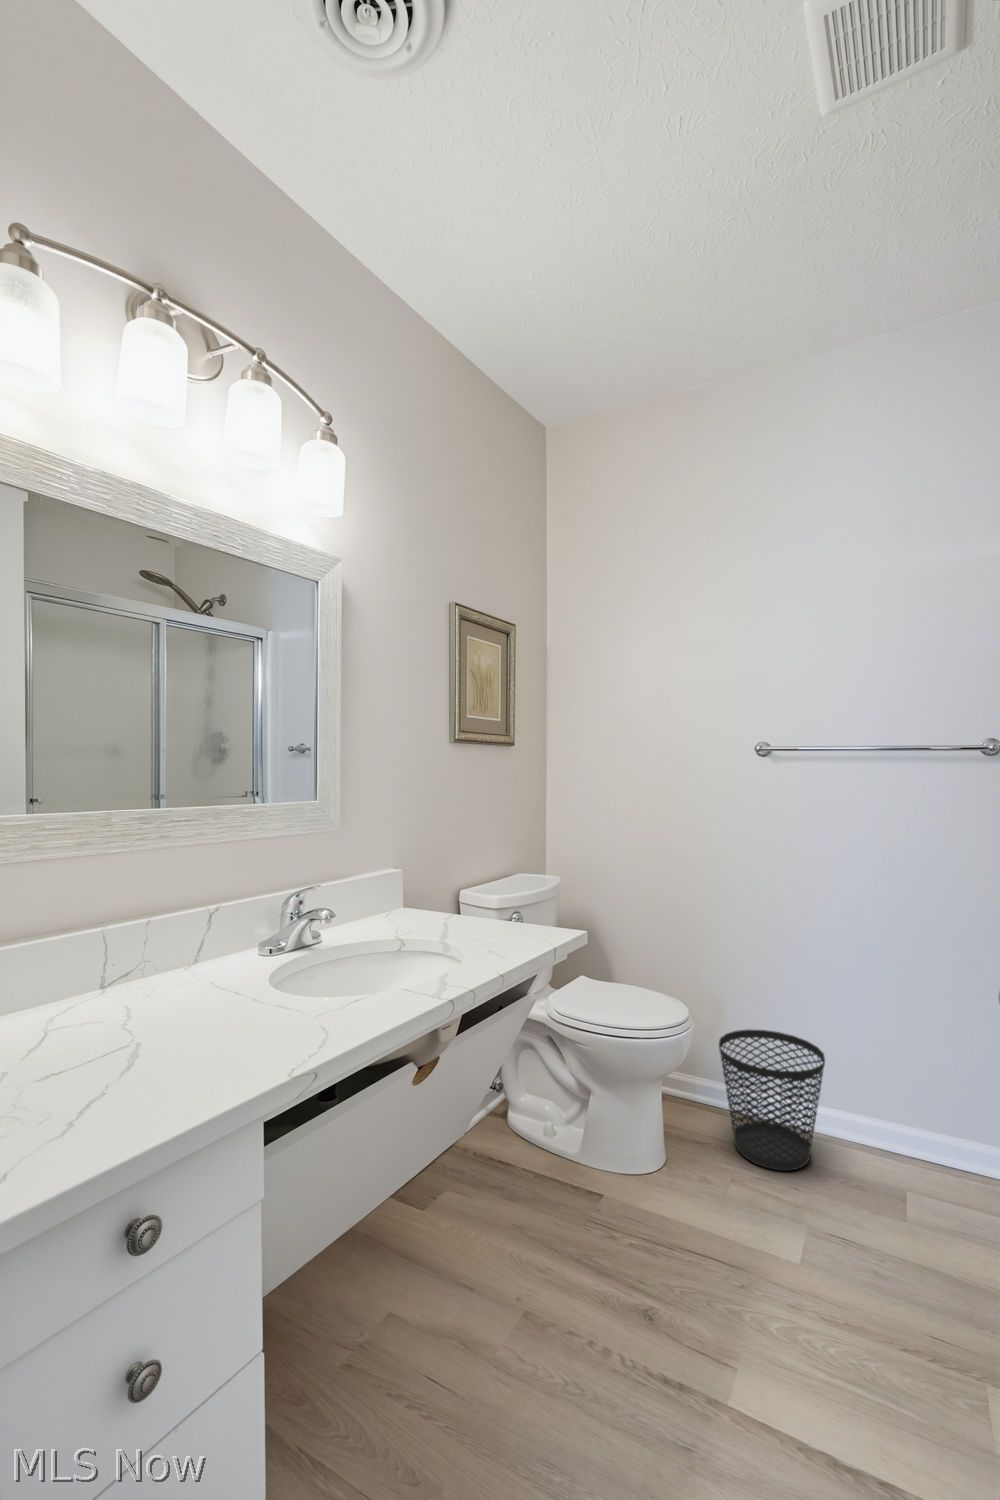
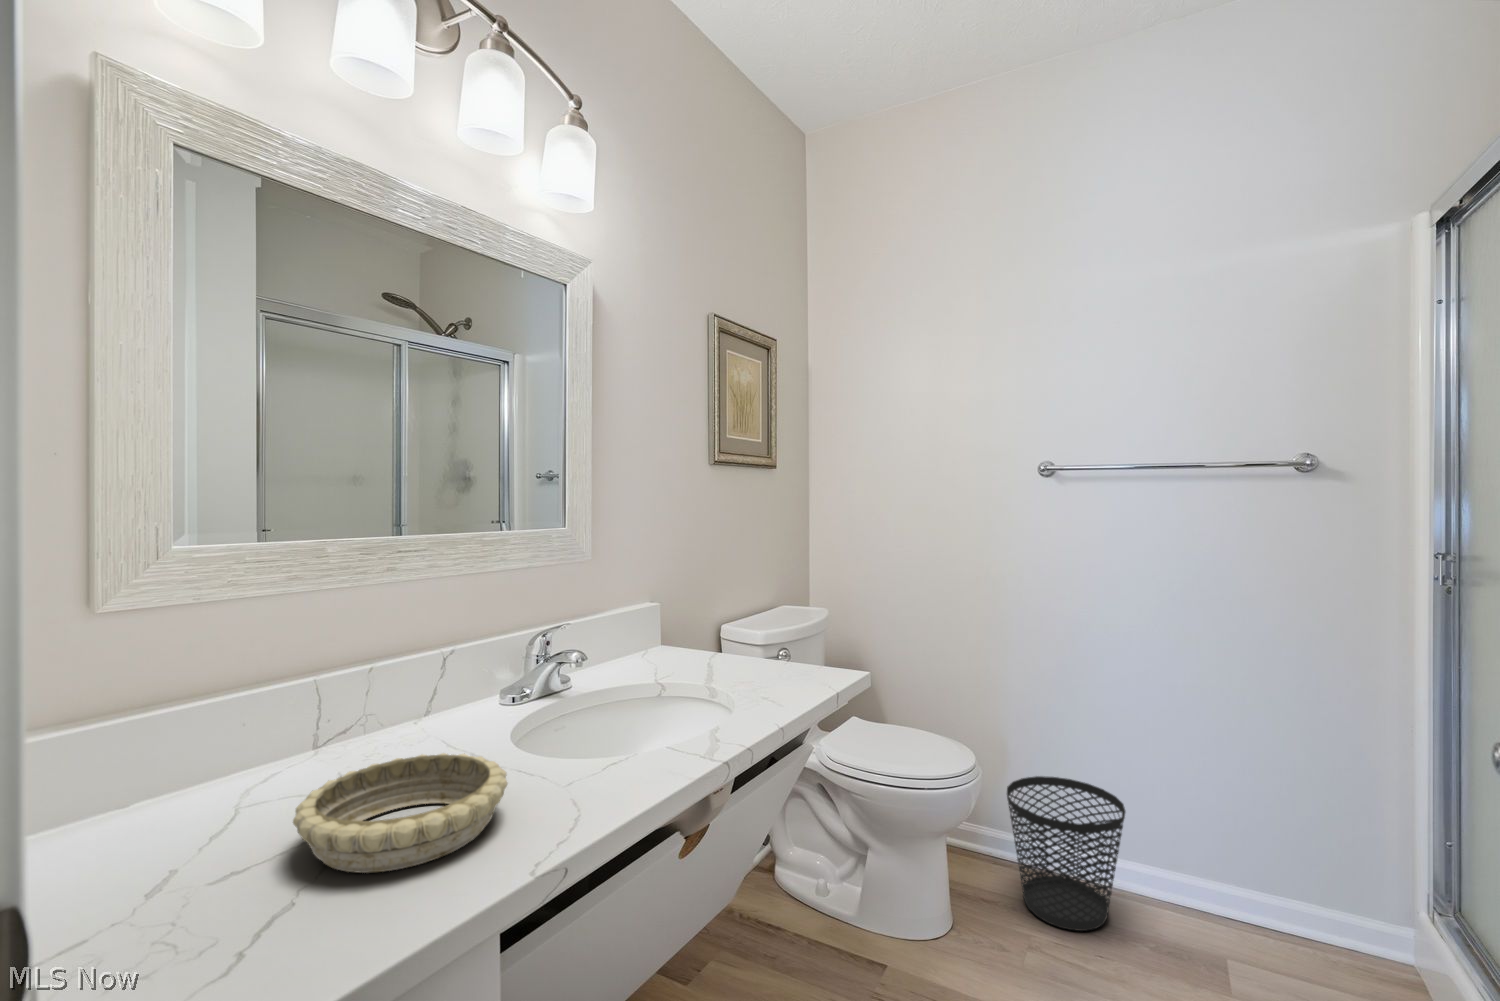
decorative bowl: none [98,988,269,1077] -> present [293,753,508,873]

